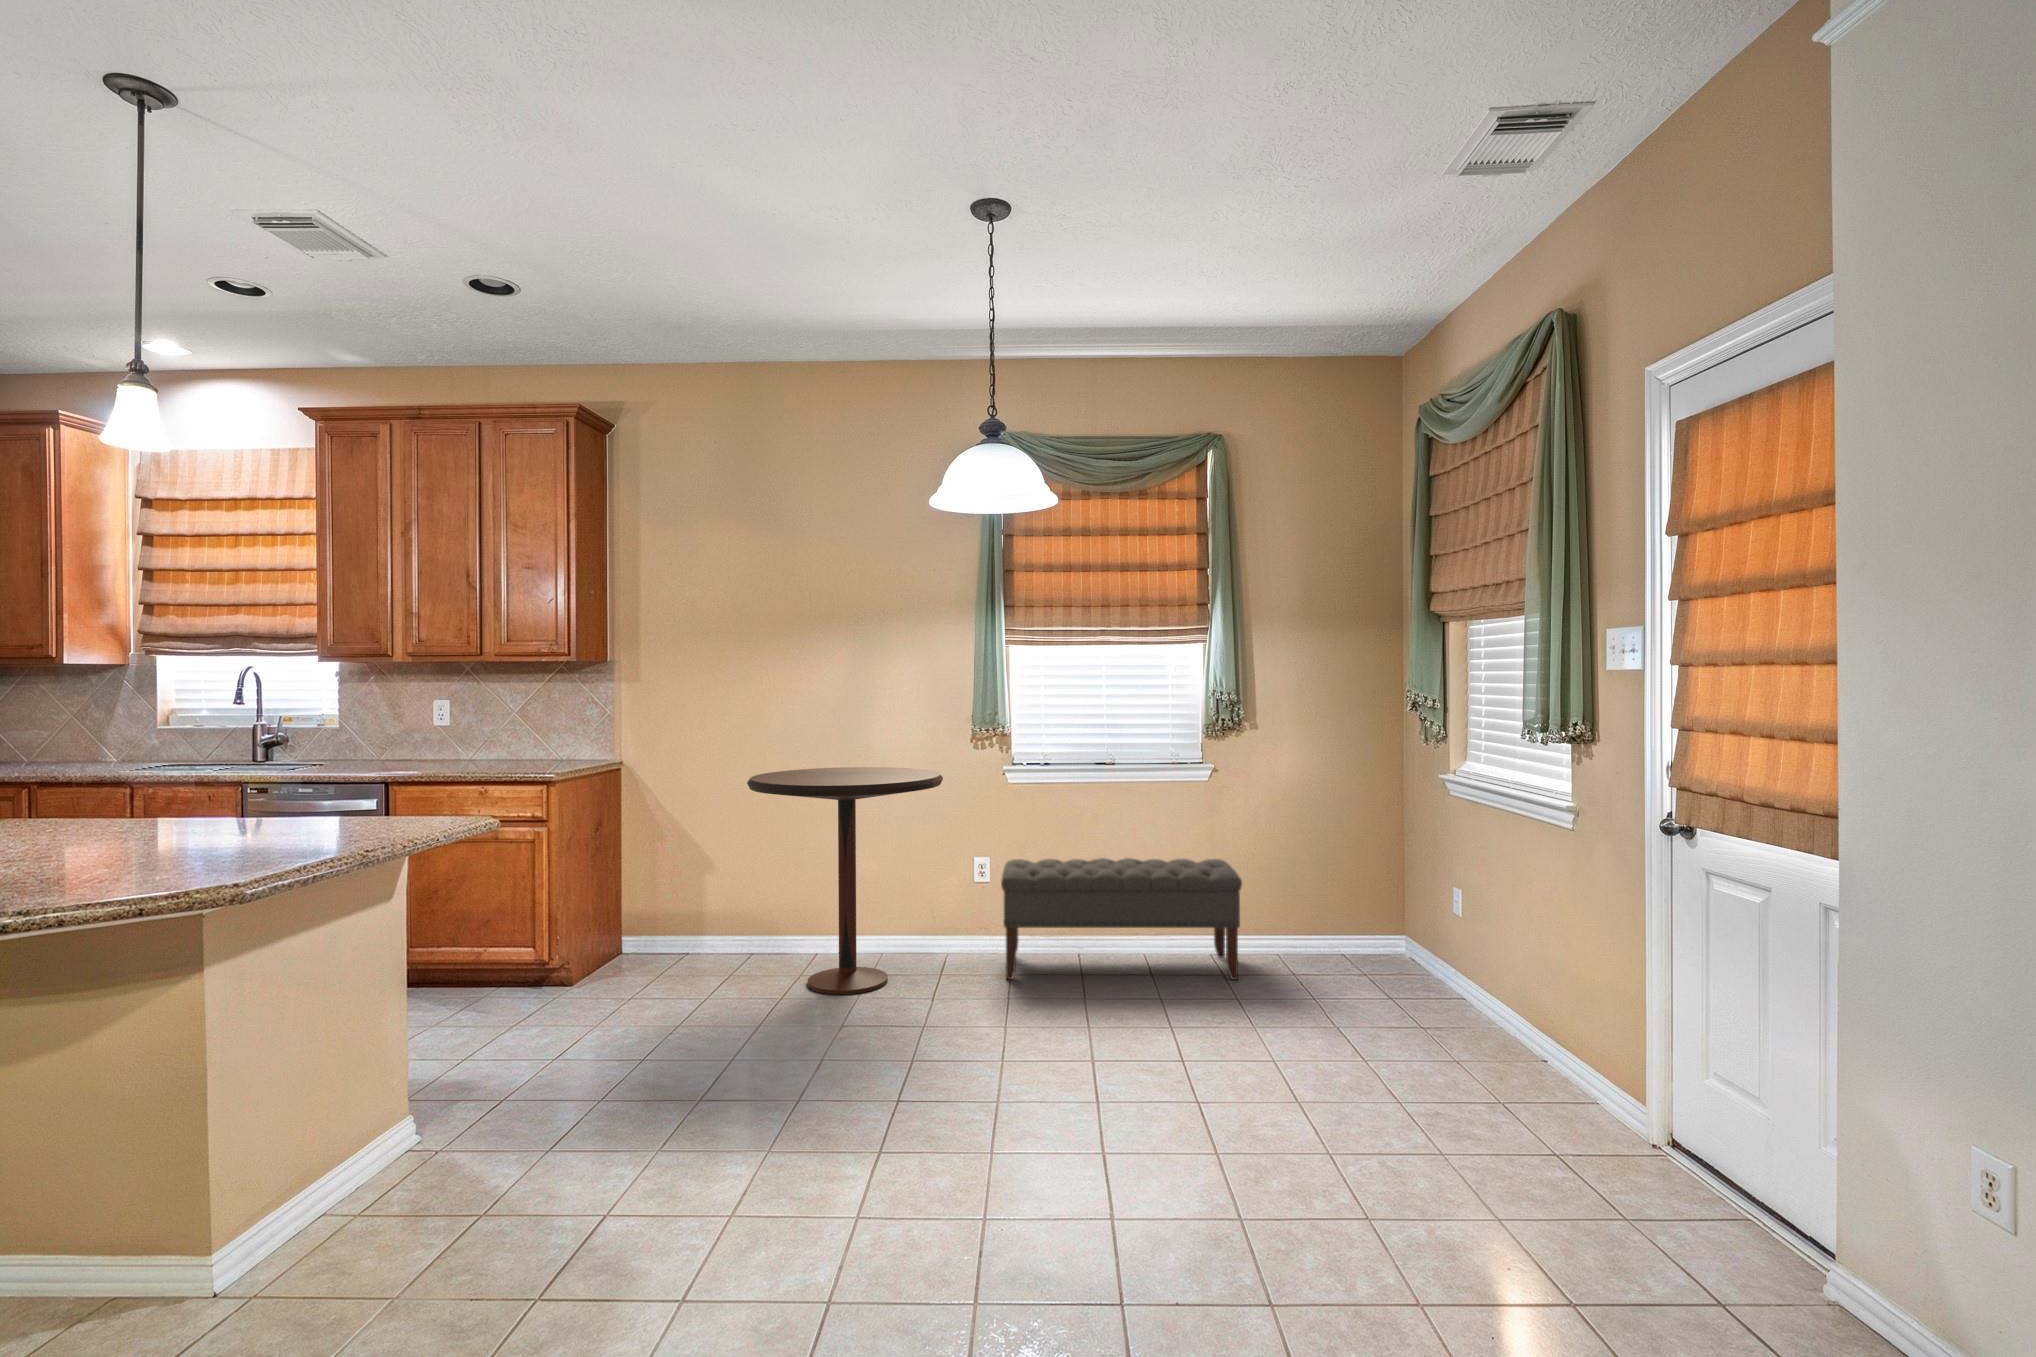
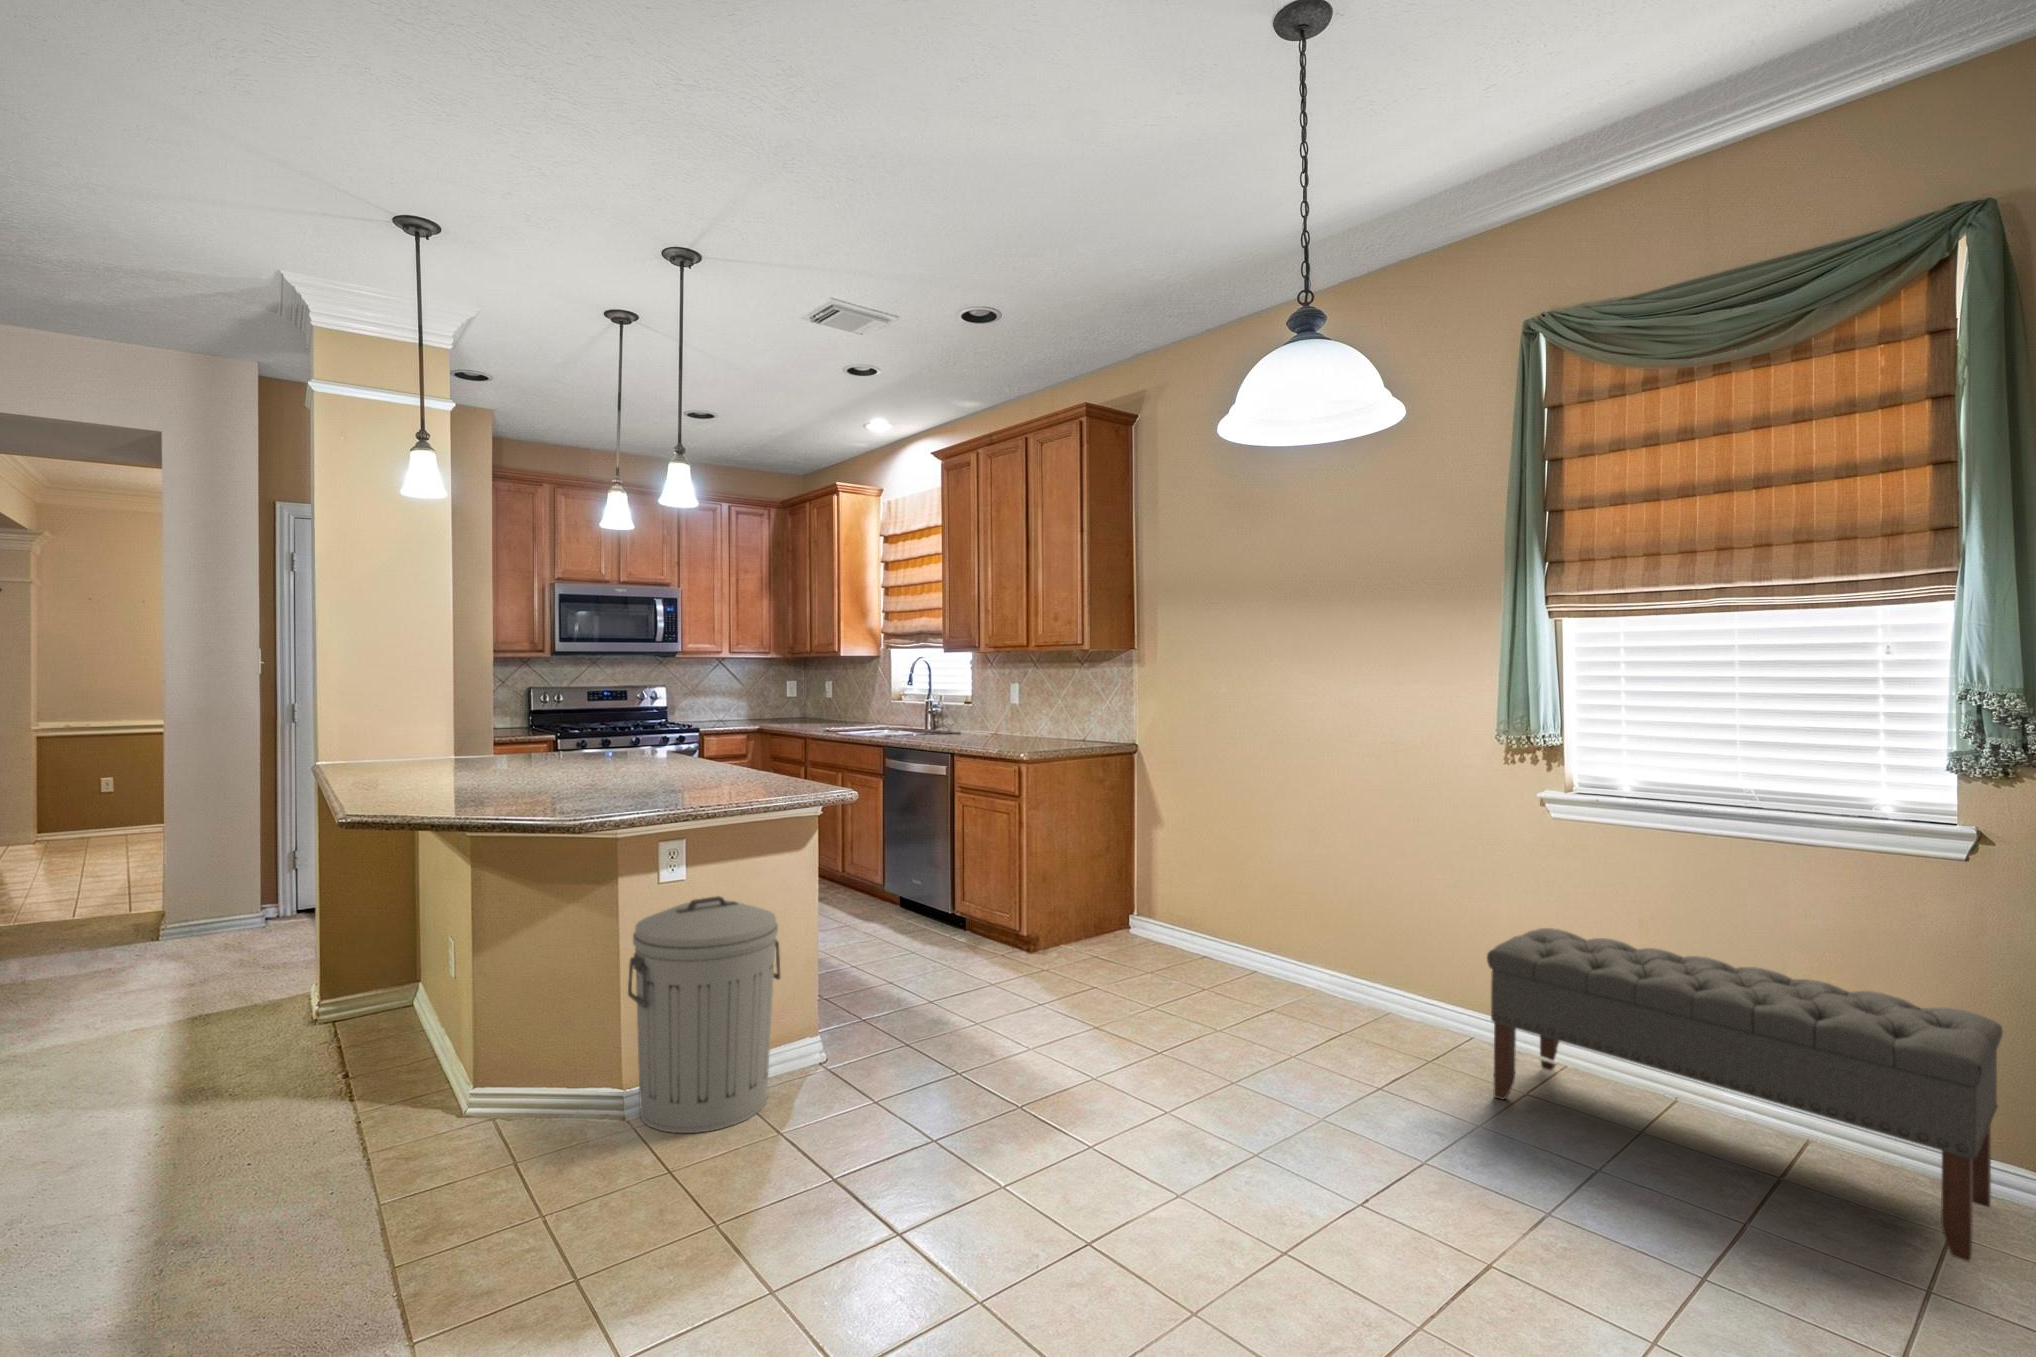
pedestal table: present [747,767,943,994] -> none [1176,770,1421,1050]
trash can: none [322,964,509,1247] -> present [628,896,780,1133]

